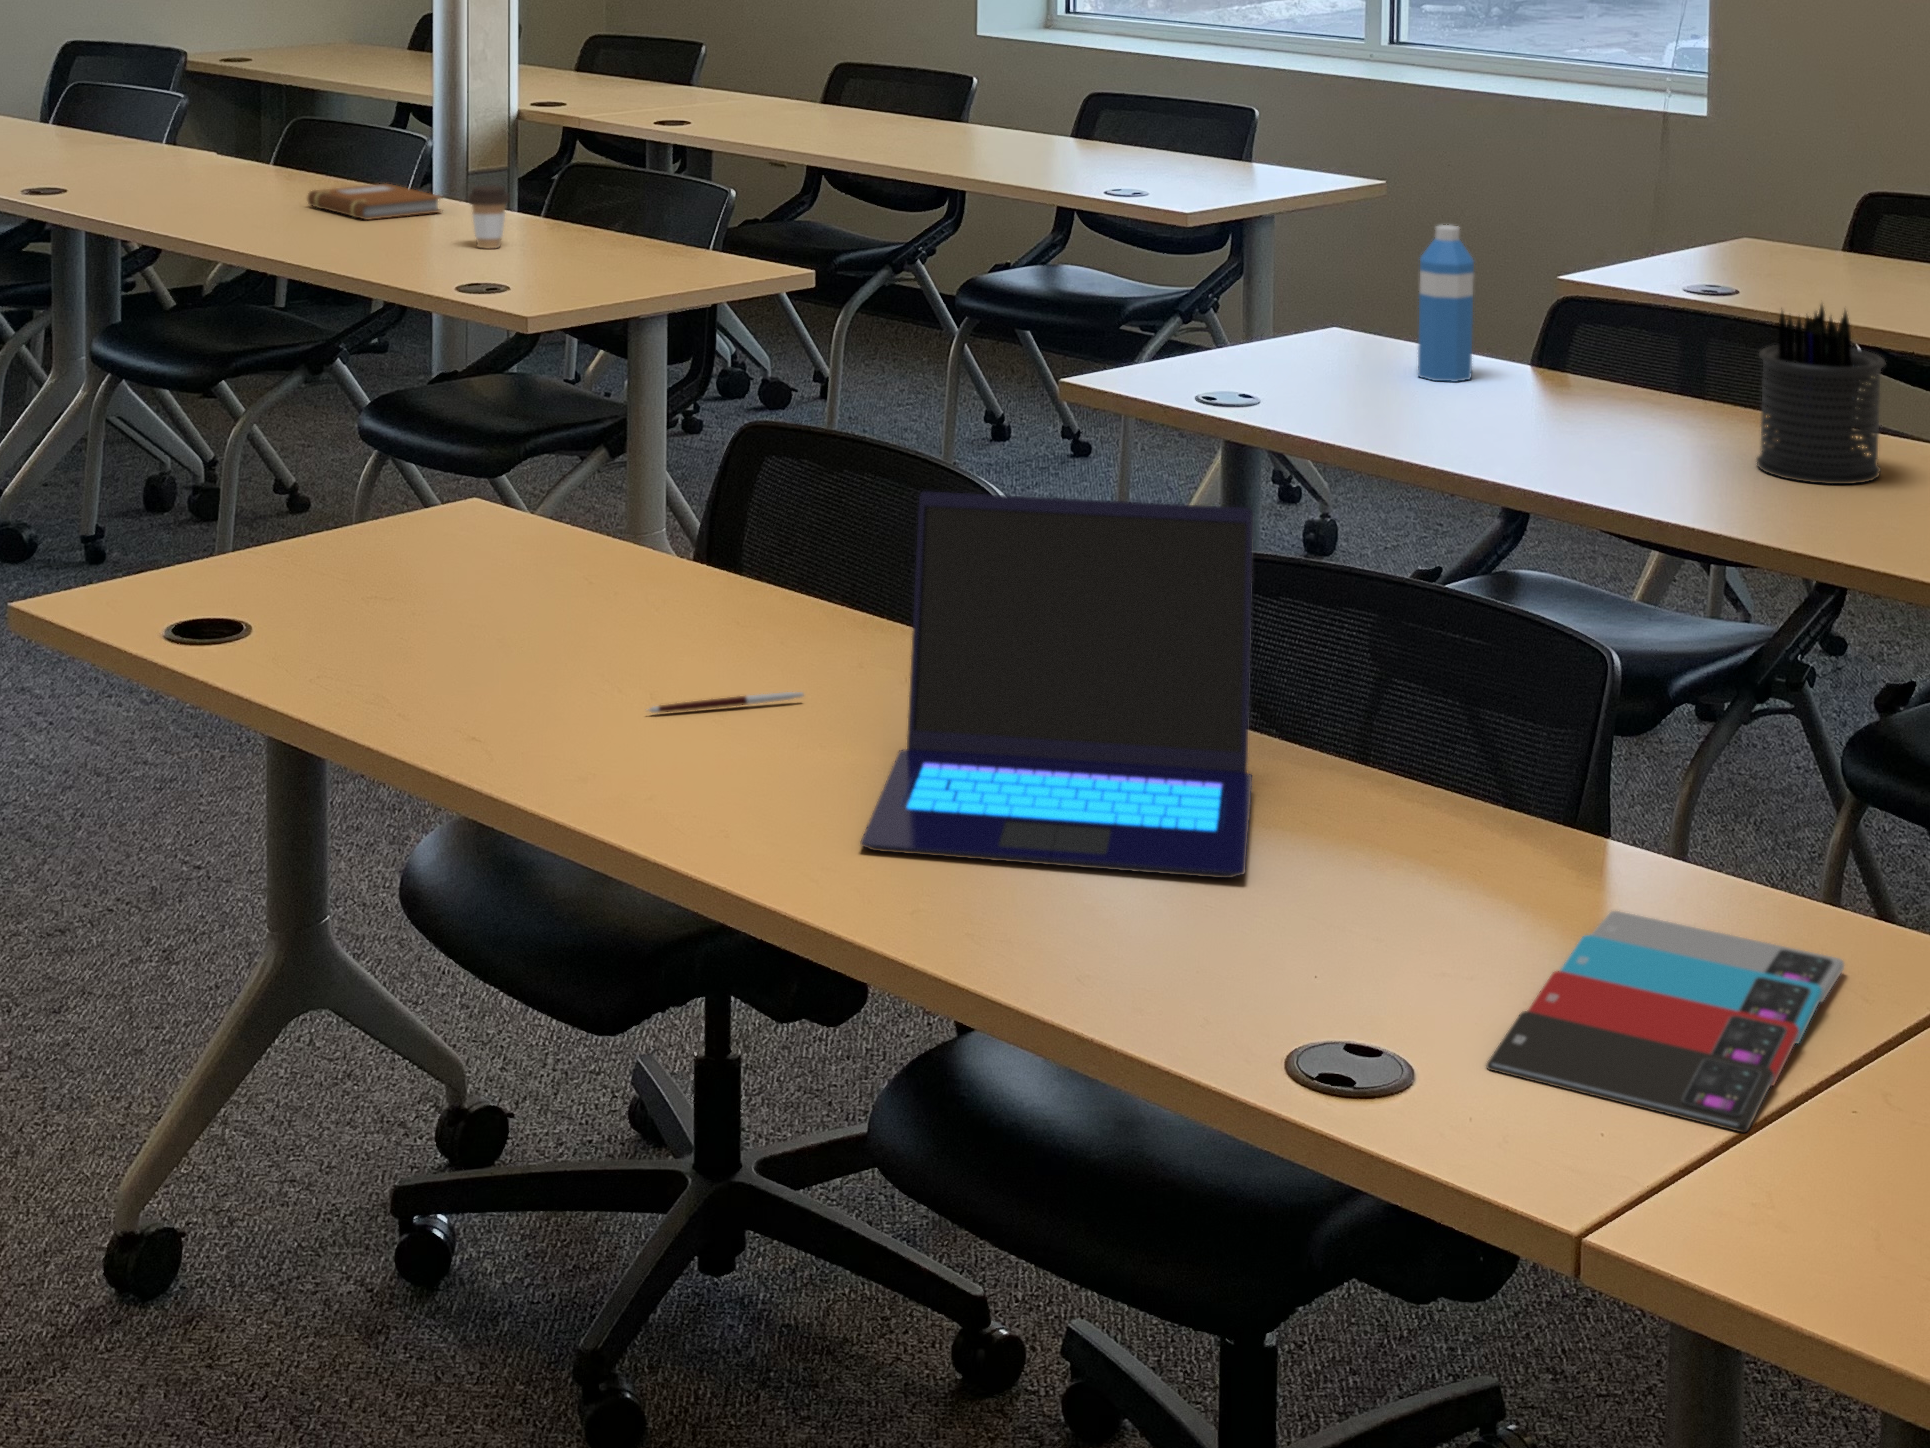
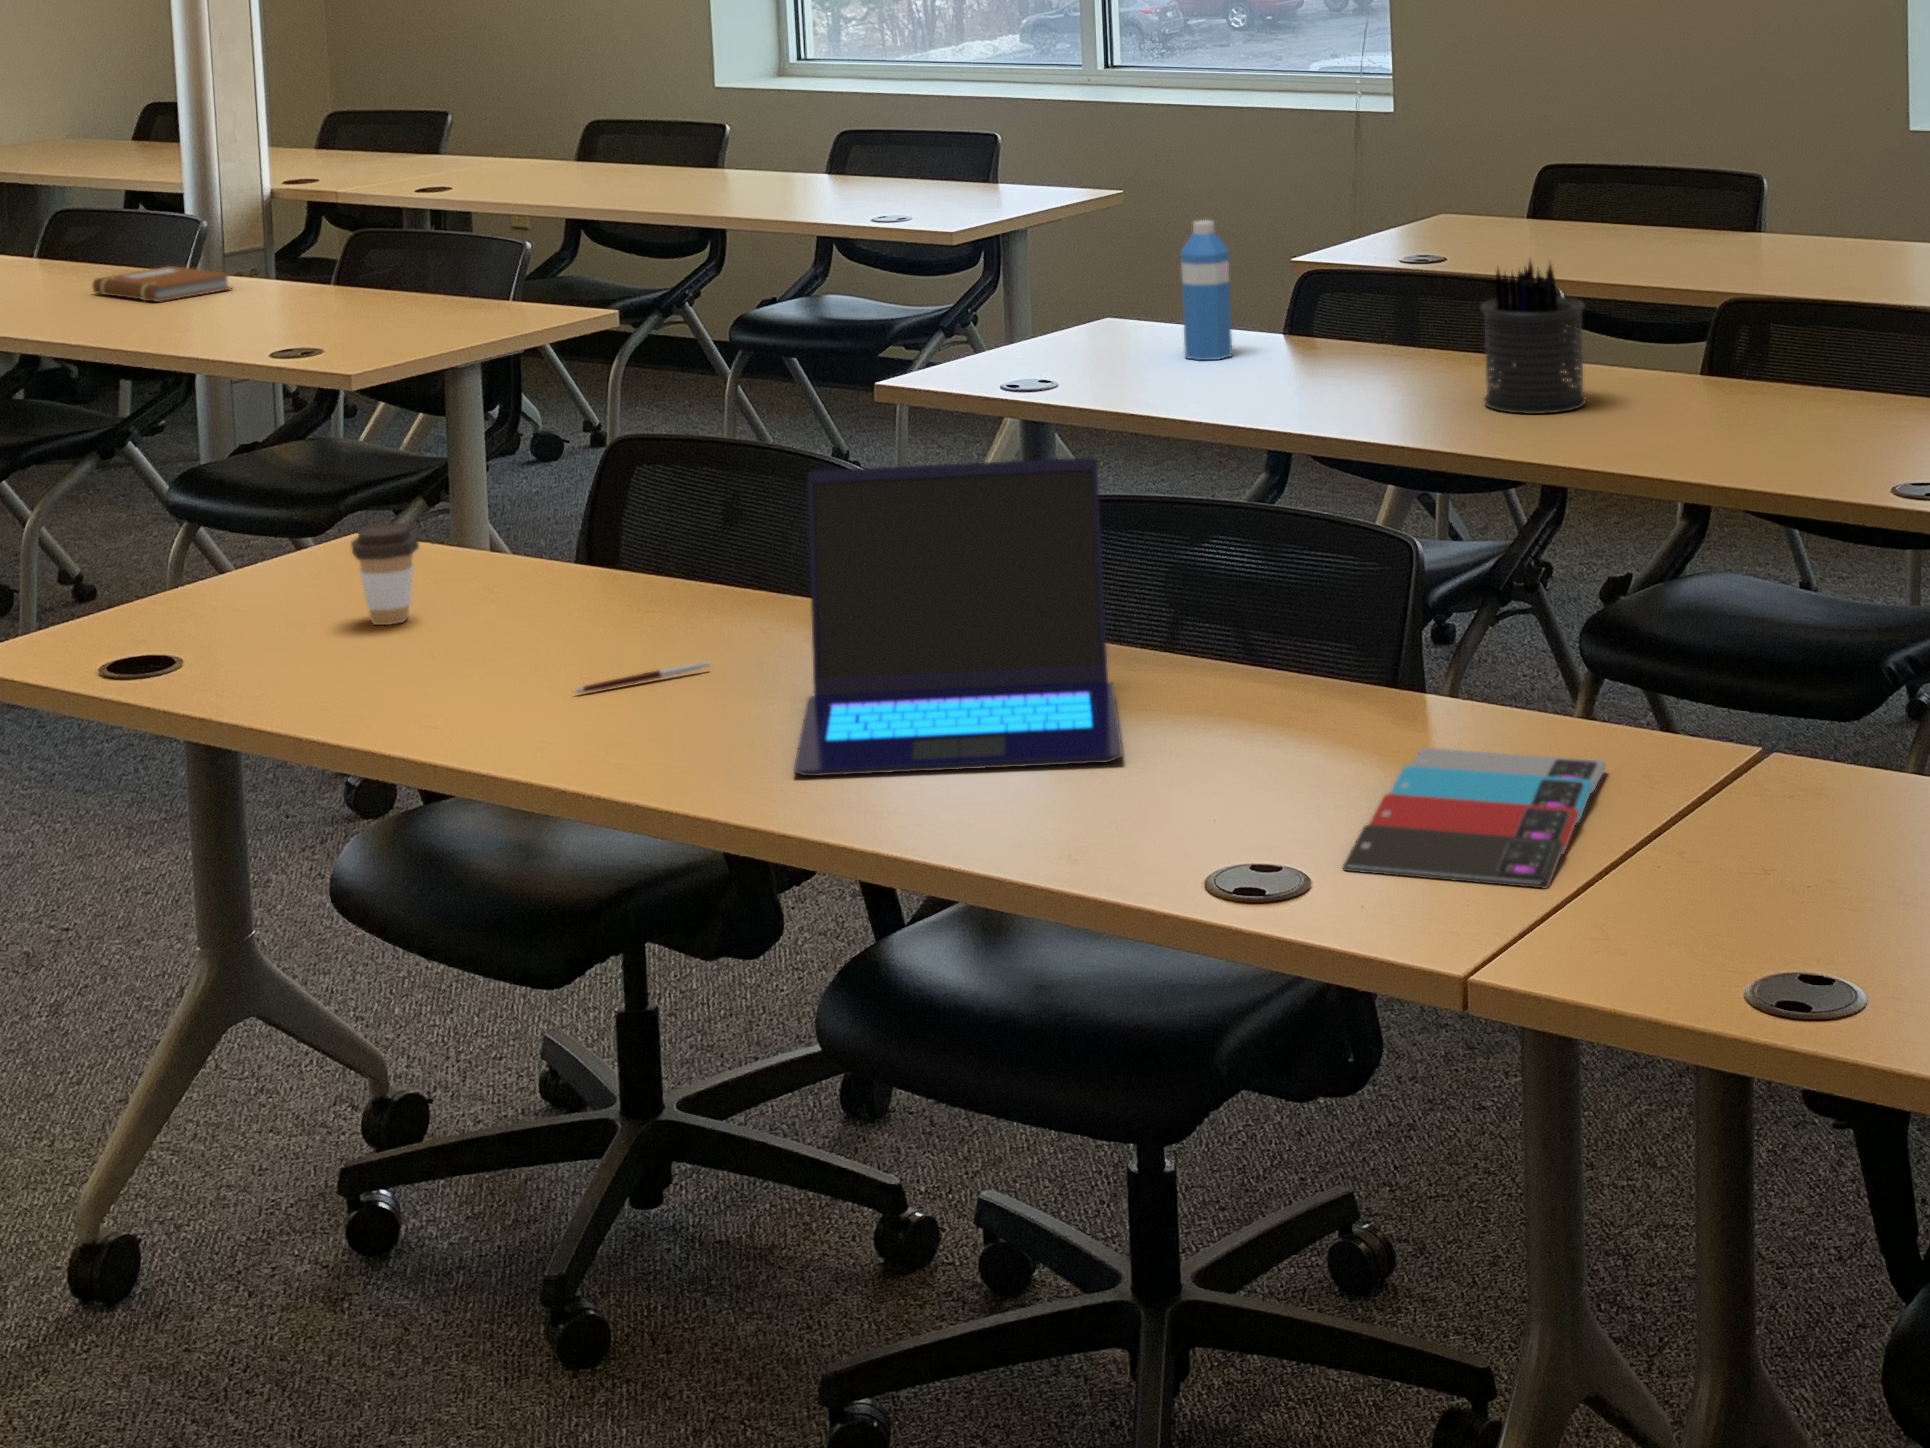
coffee cup: present [468,185,510,249] -> present [351,523,419,625]

